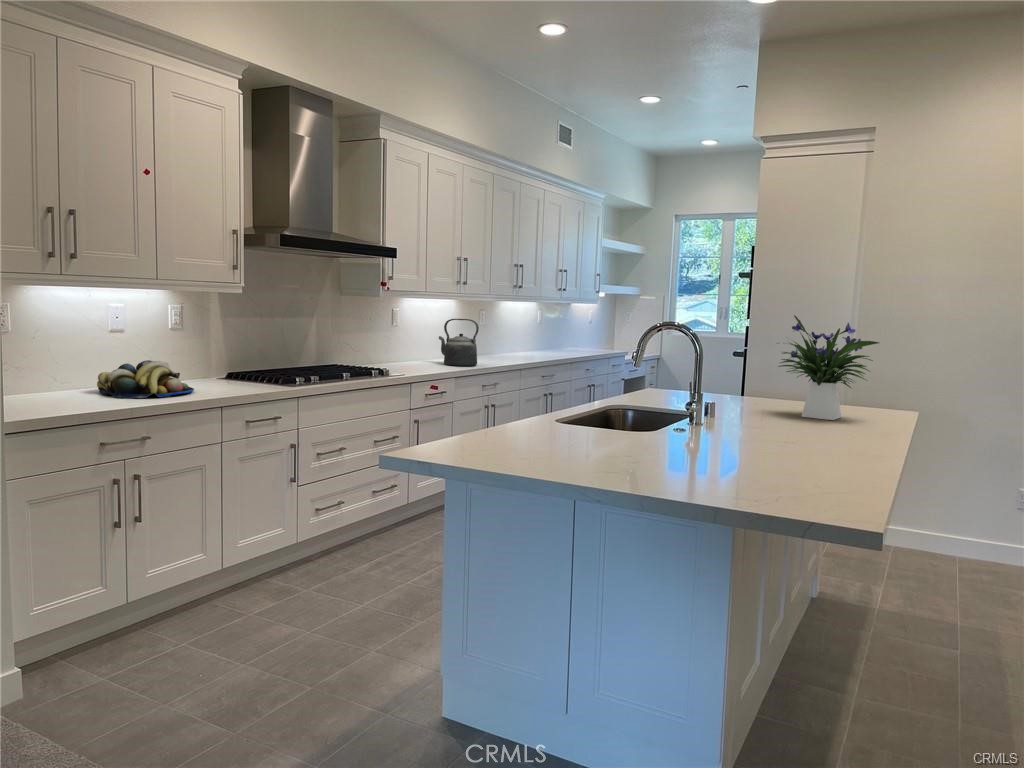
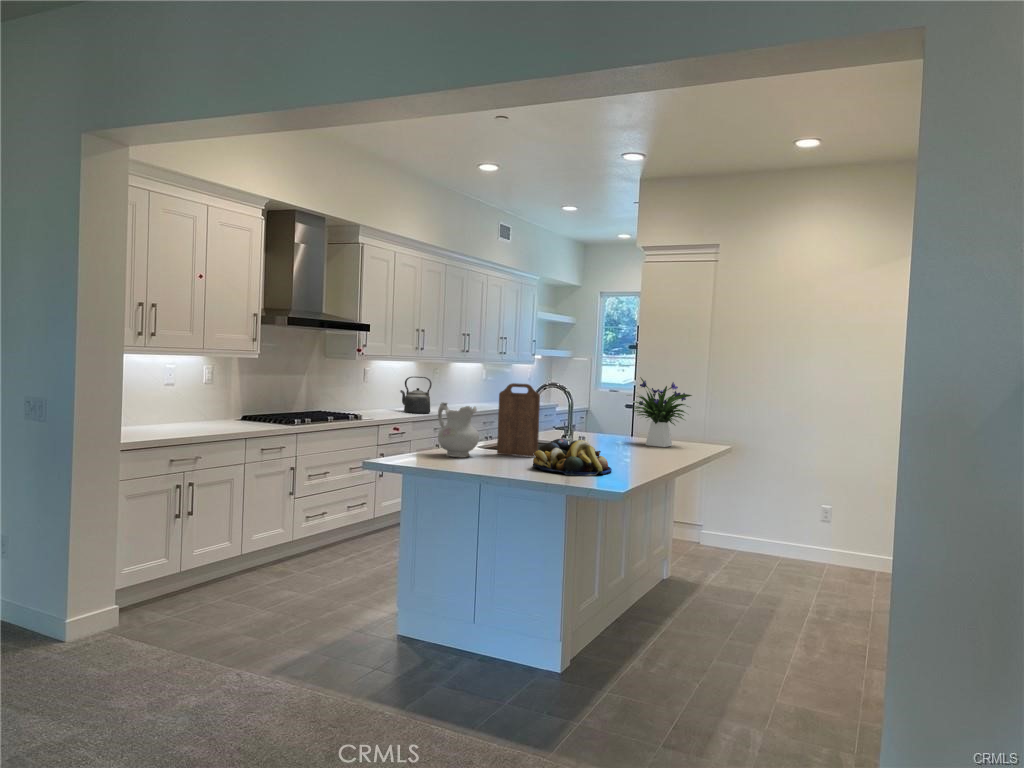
cutting board: none [596,326,669,446] -> present [497,383,540,457]
ceramic pitcher: none [502,358,570,450] -> present [438,403,479,458]
fruit bowl: present [97,360,194,398] -> present [533,439,612,476]

